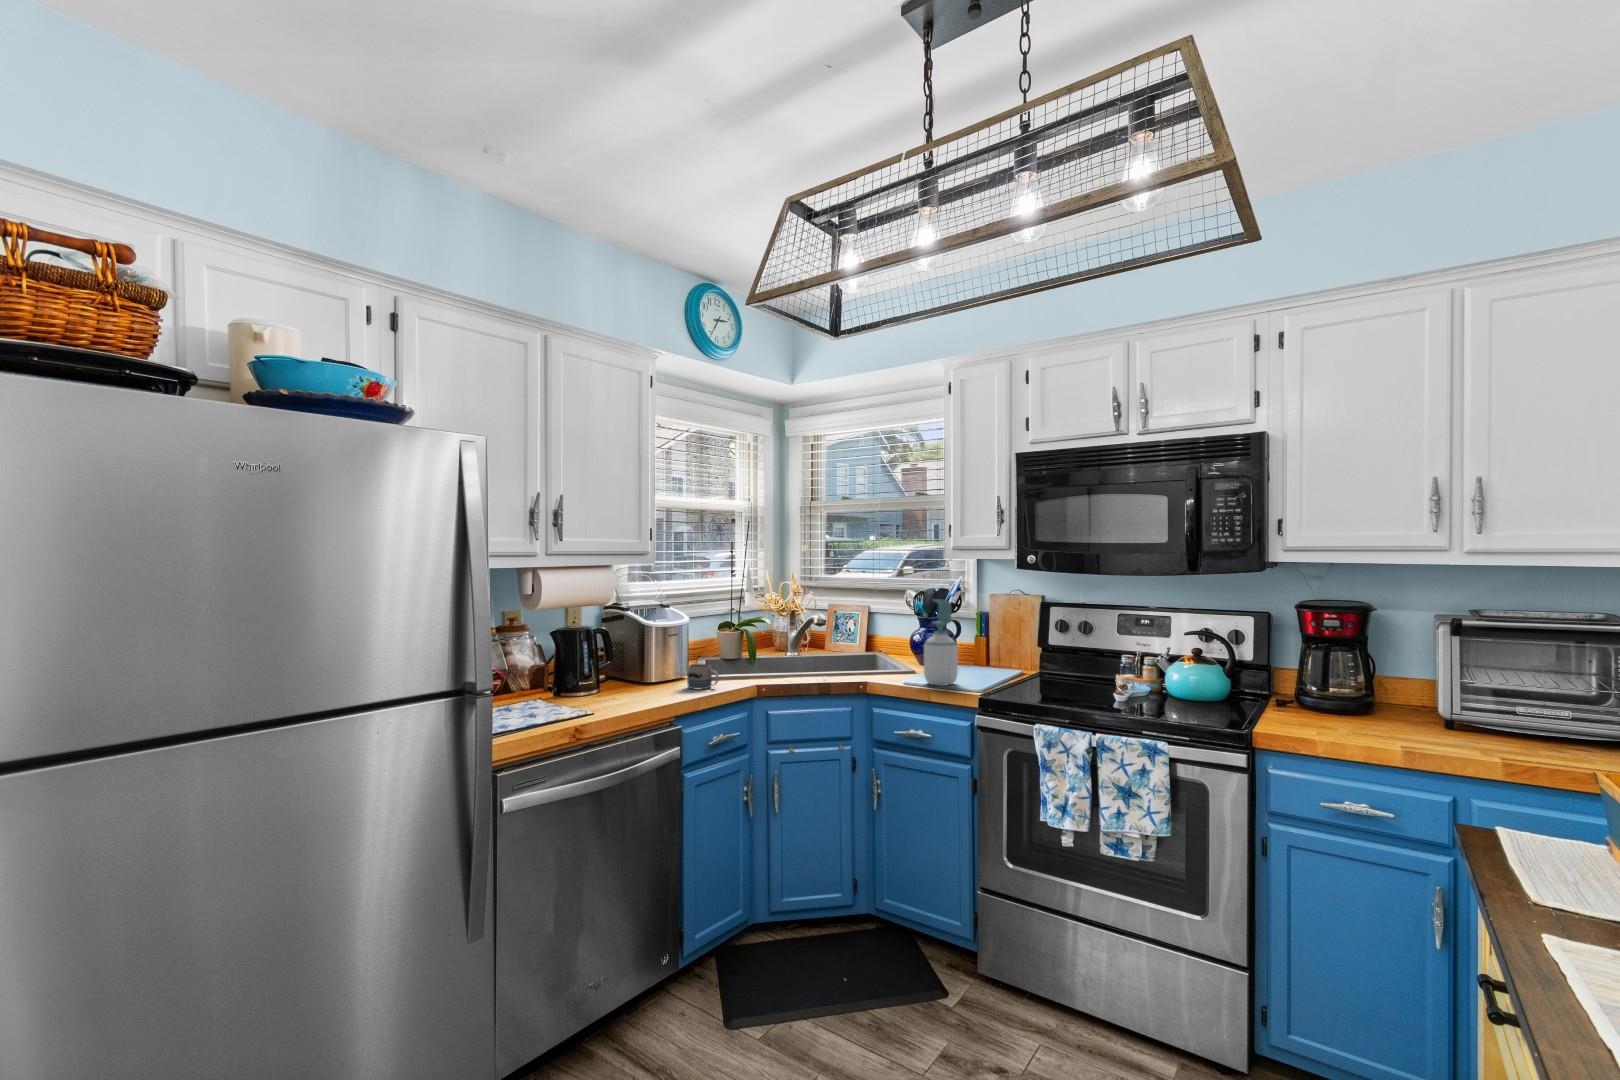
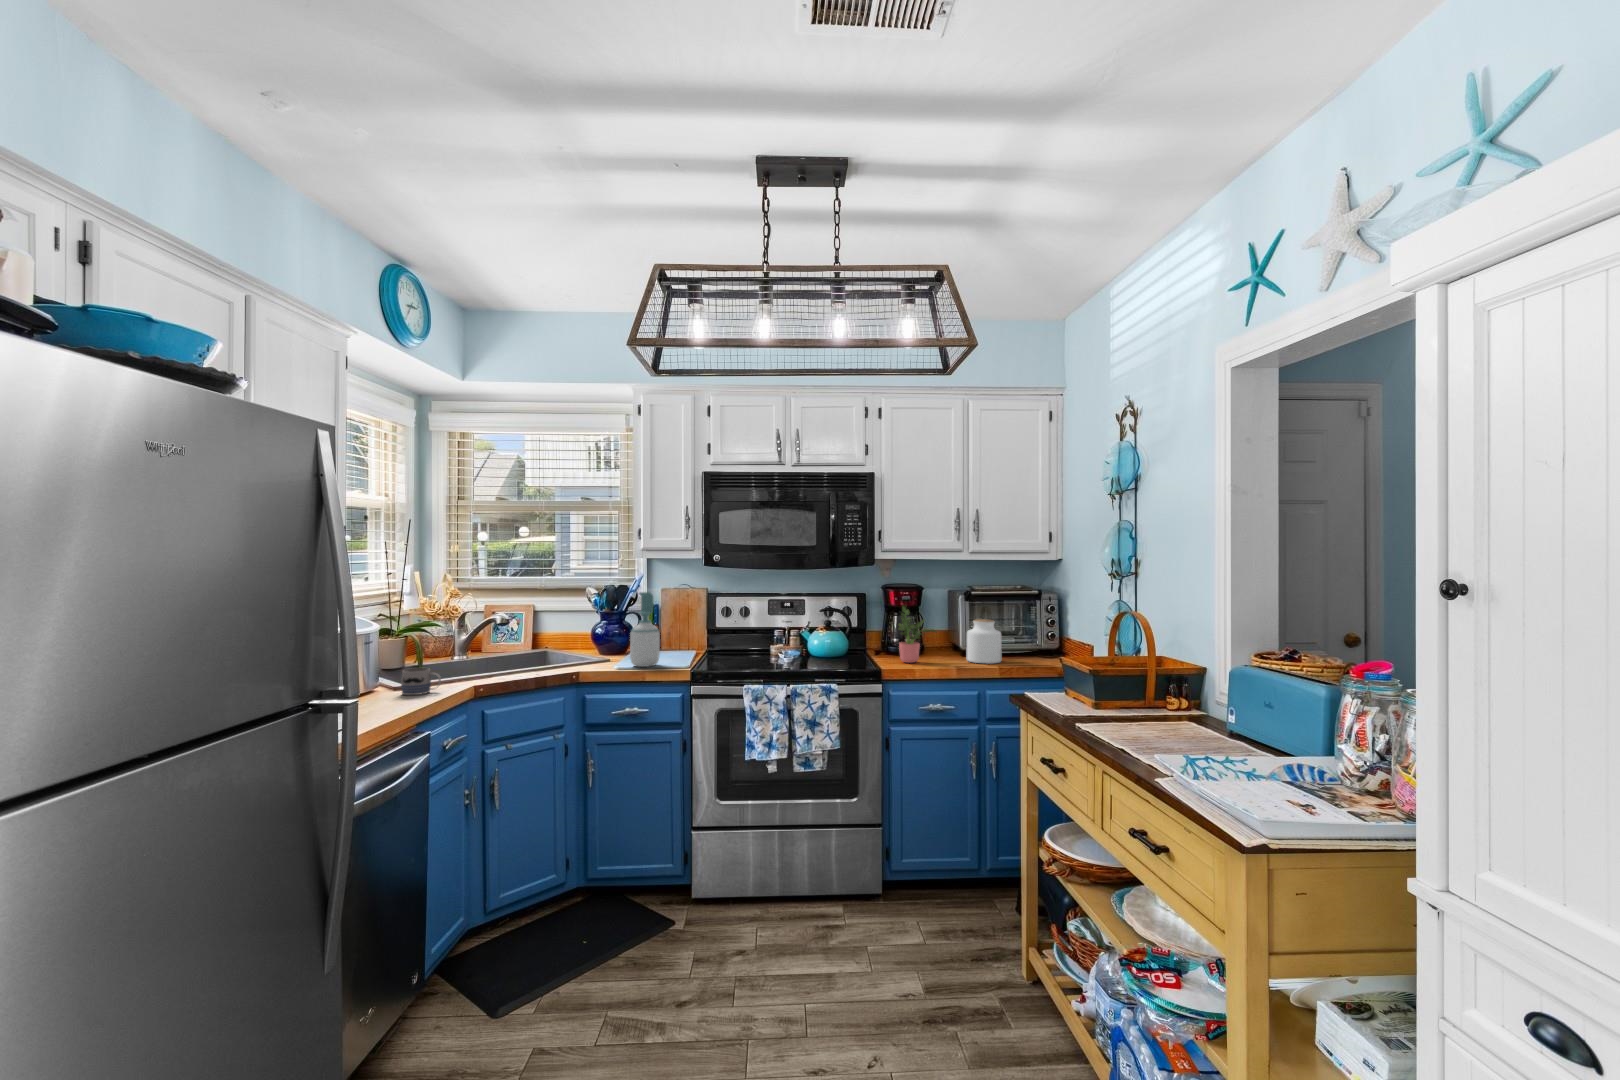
potted plant: none [1293,634,1374,727] -> present [898,605,936,663]
jar: none [1437,669,1516,750] -> present [967,619,1002,664]

